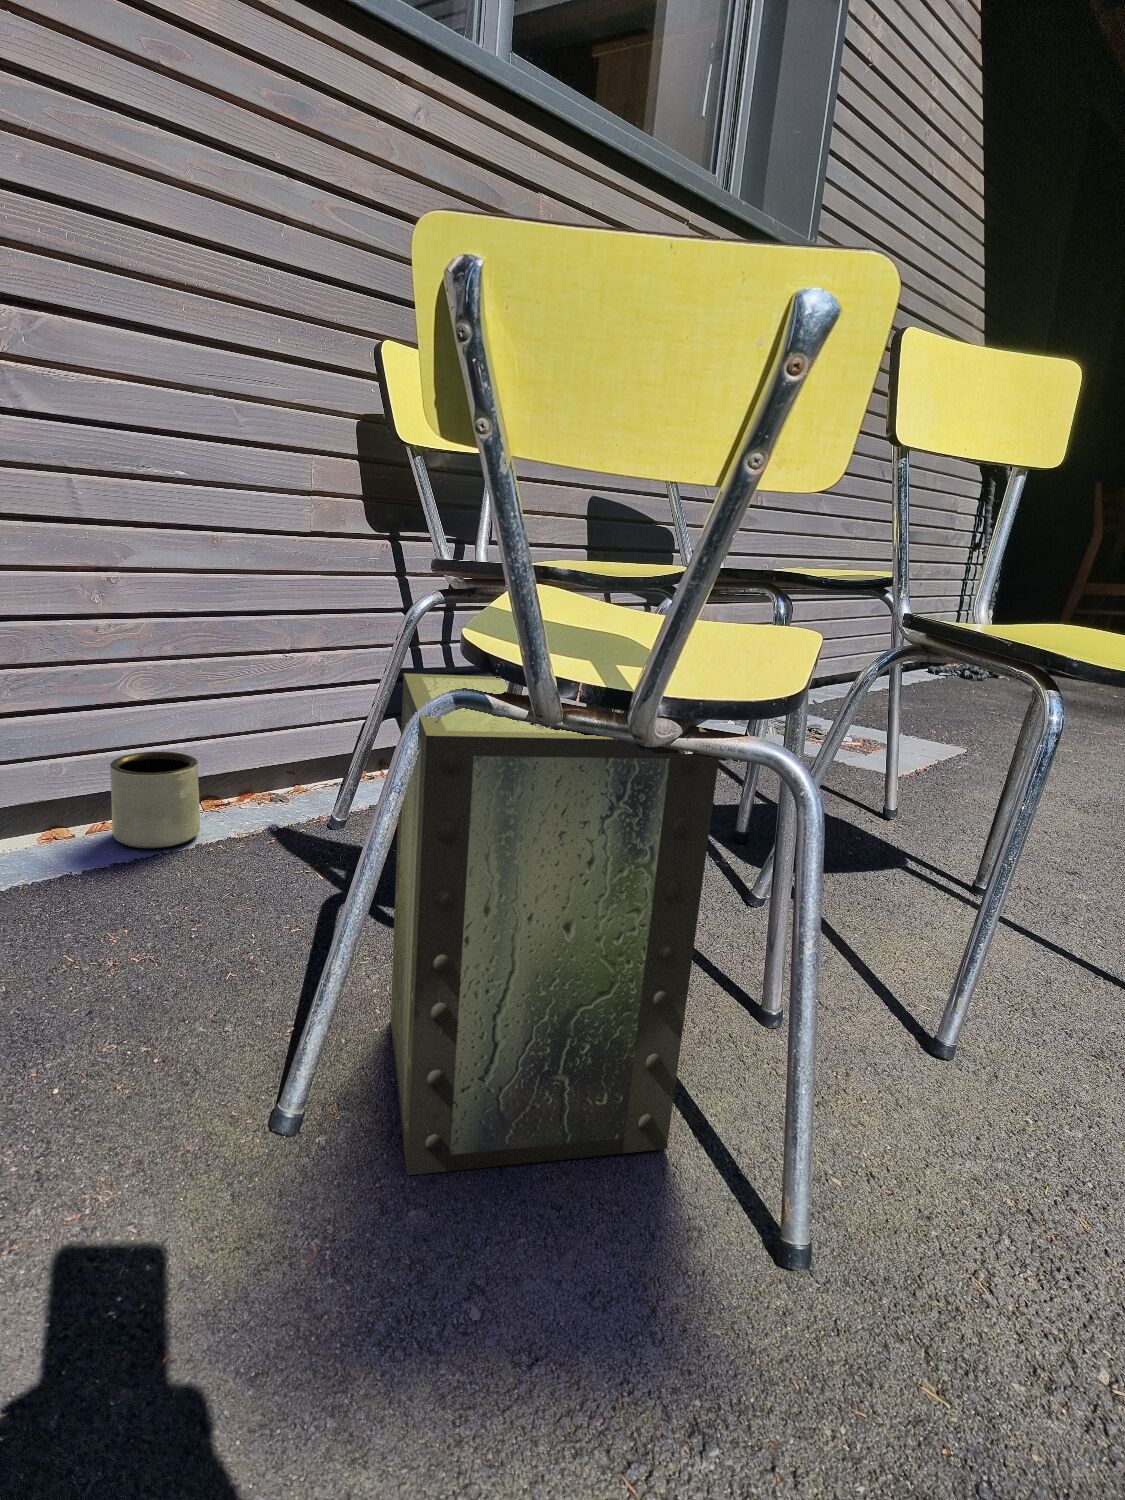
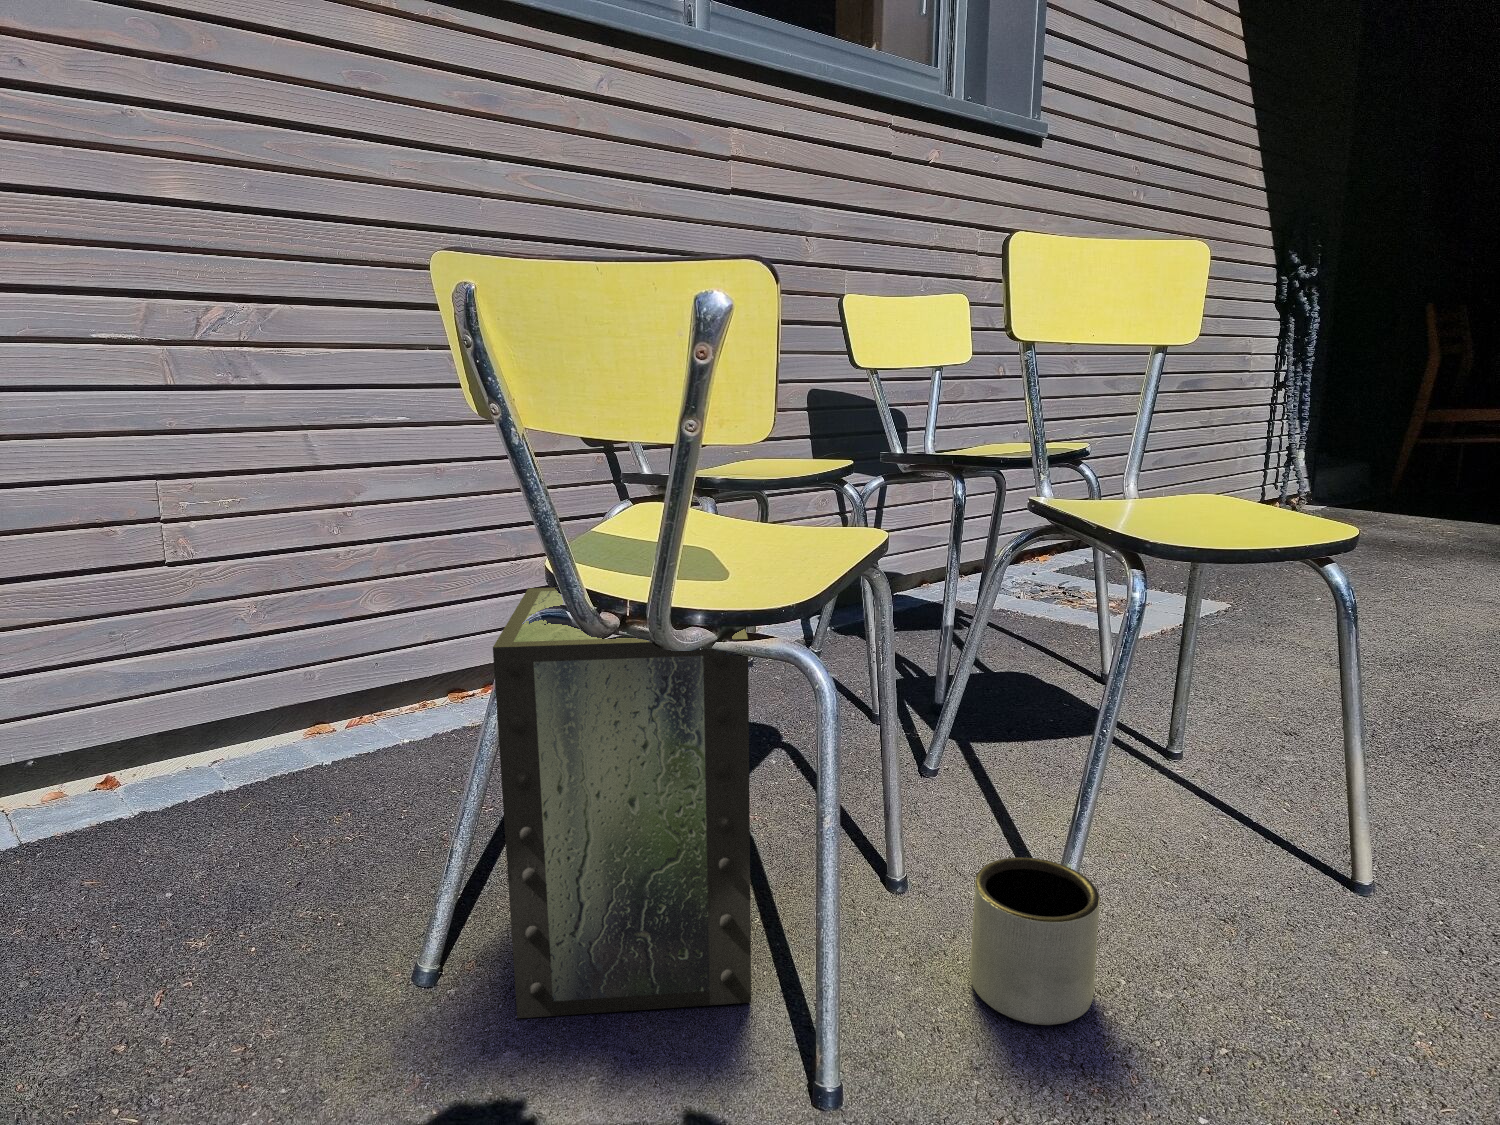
planter: present [110,752,200,848] -> present [970,857,1100,1025]

